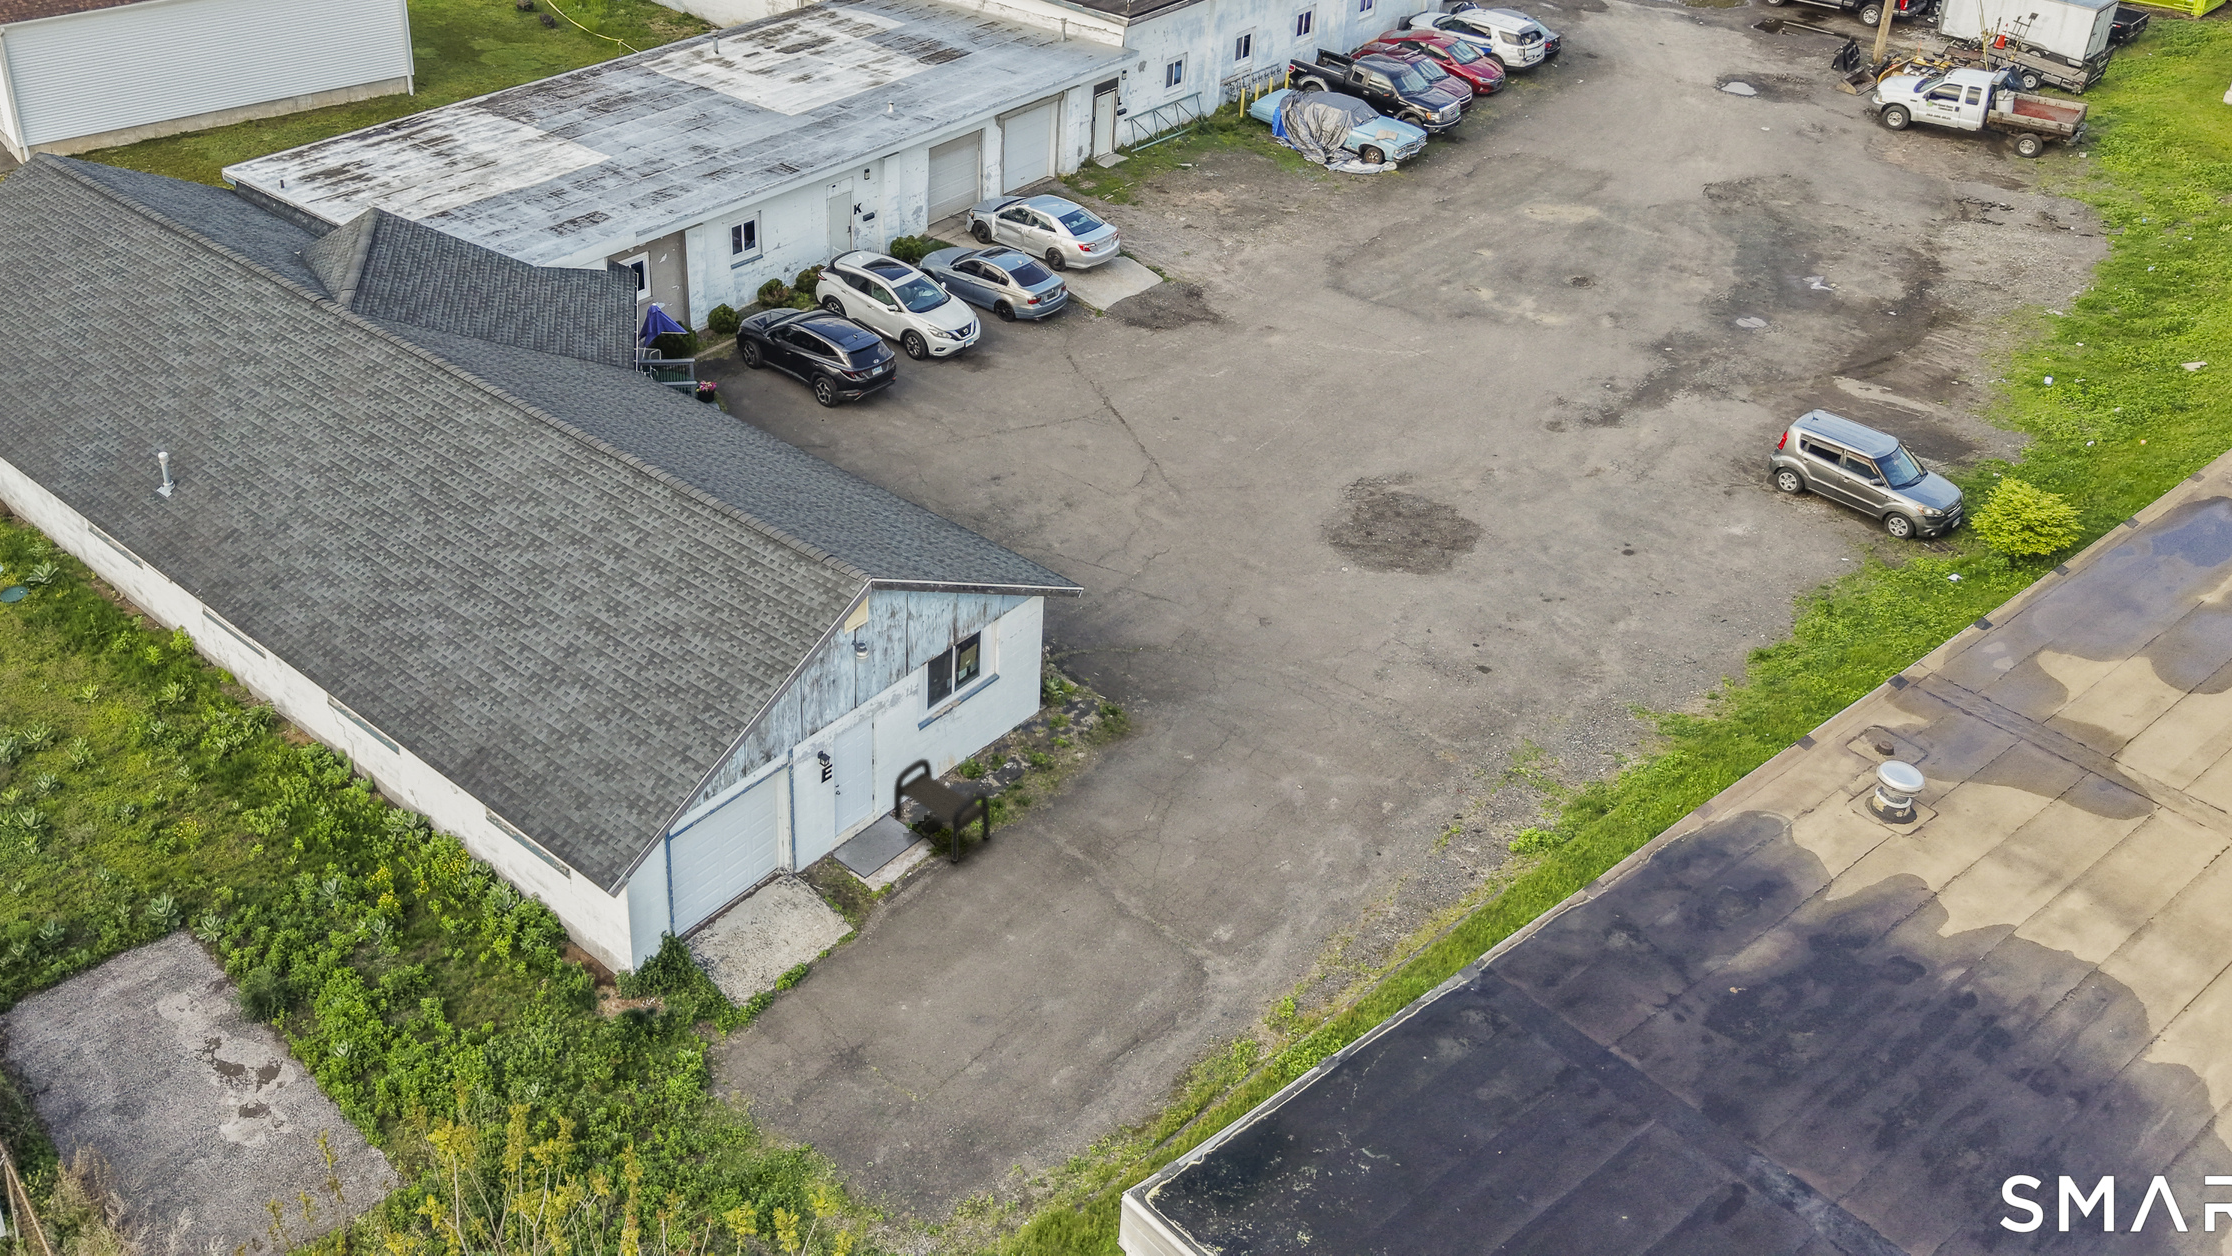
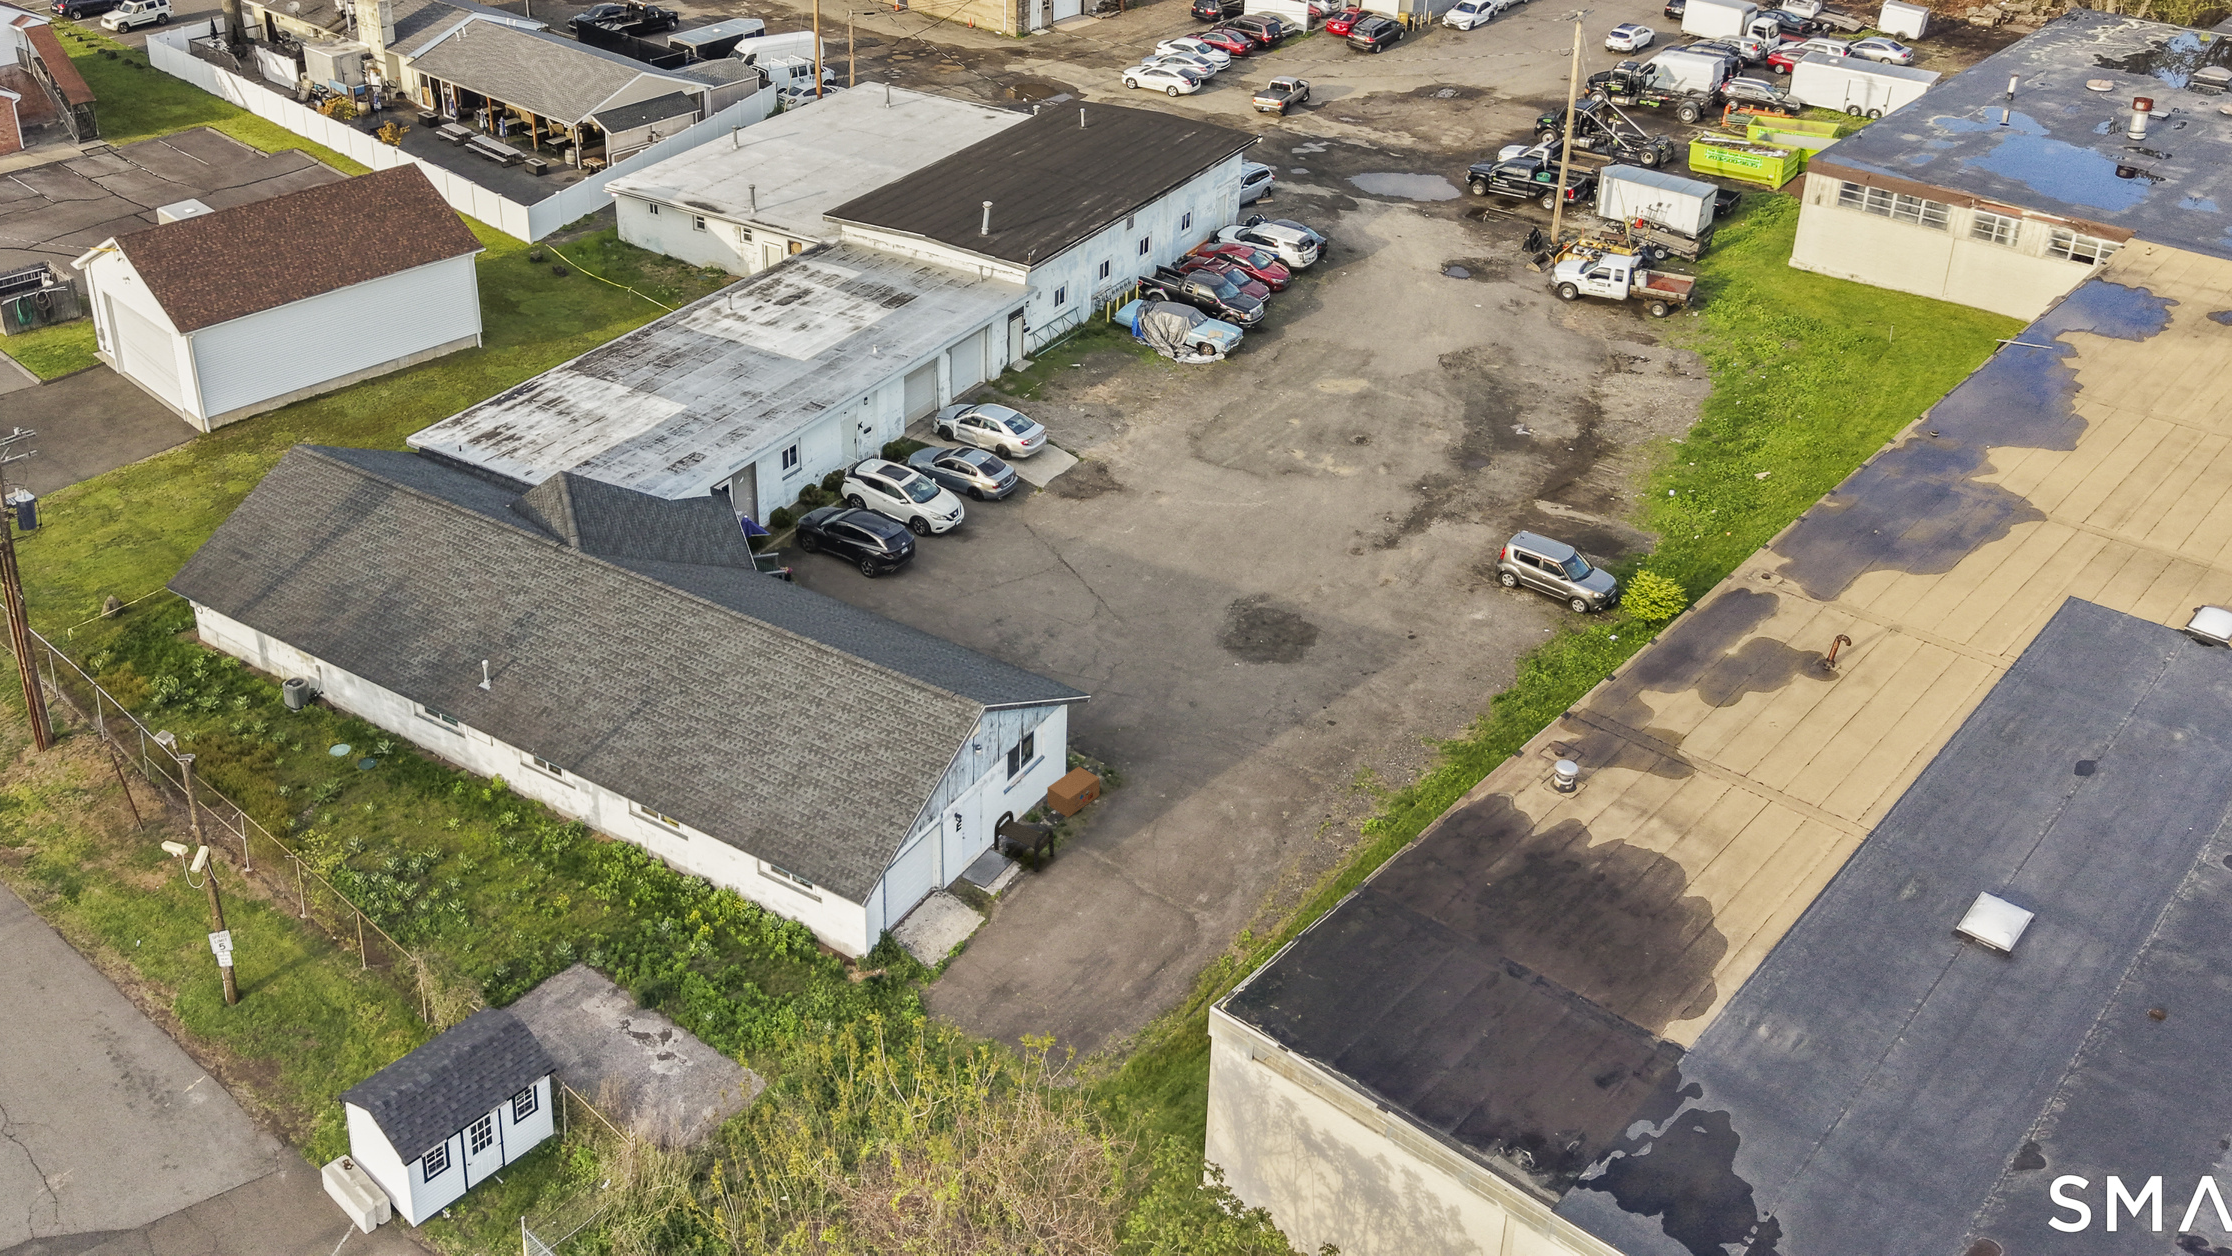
cardboard box: none [999,701,1086,780] -> present [1047,767,1099,817]

